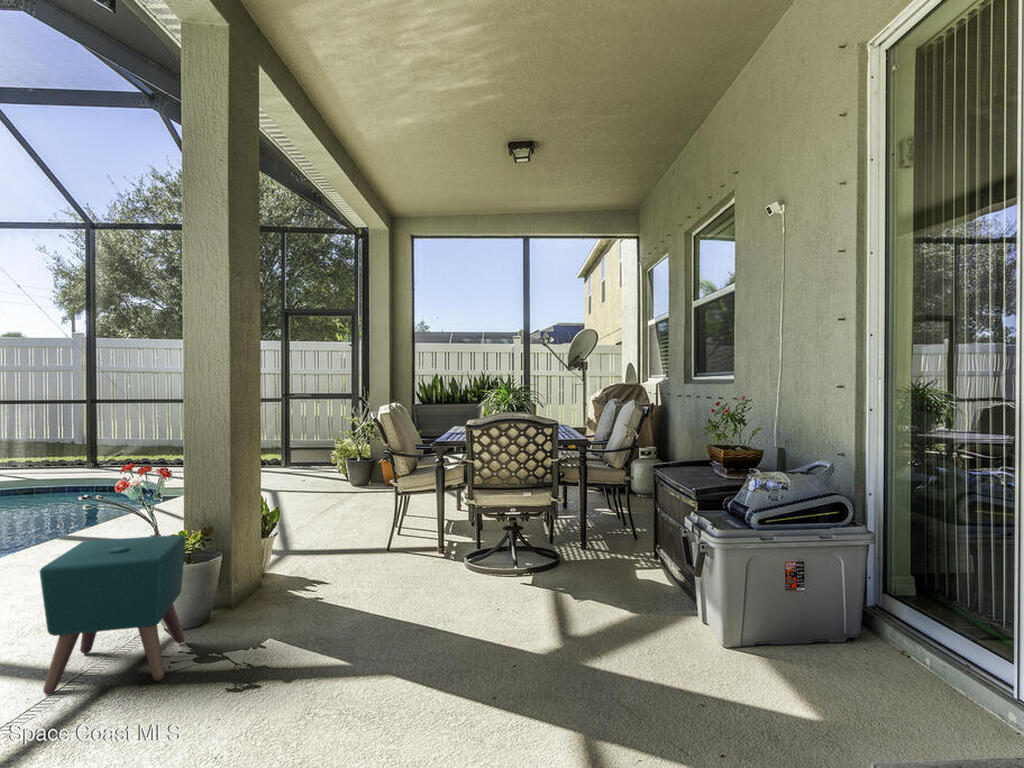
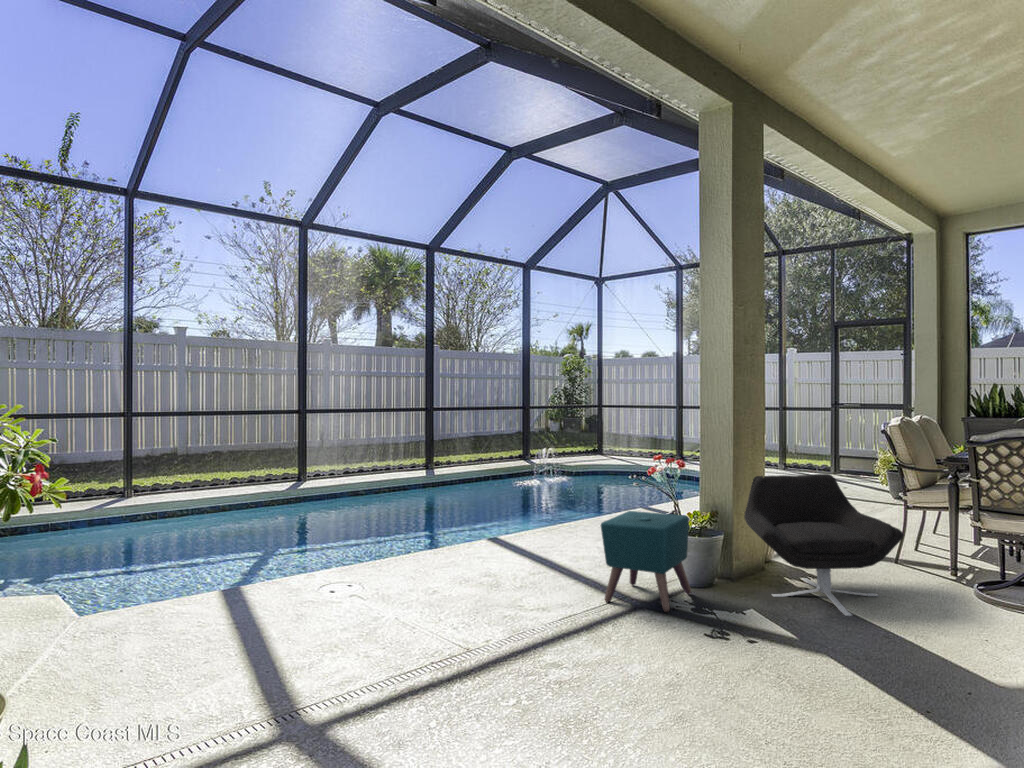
lounge chair: none [248,465,422,620] -> present [744,474,904,616]

